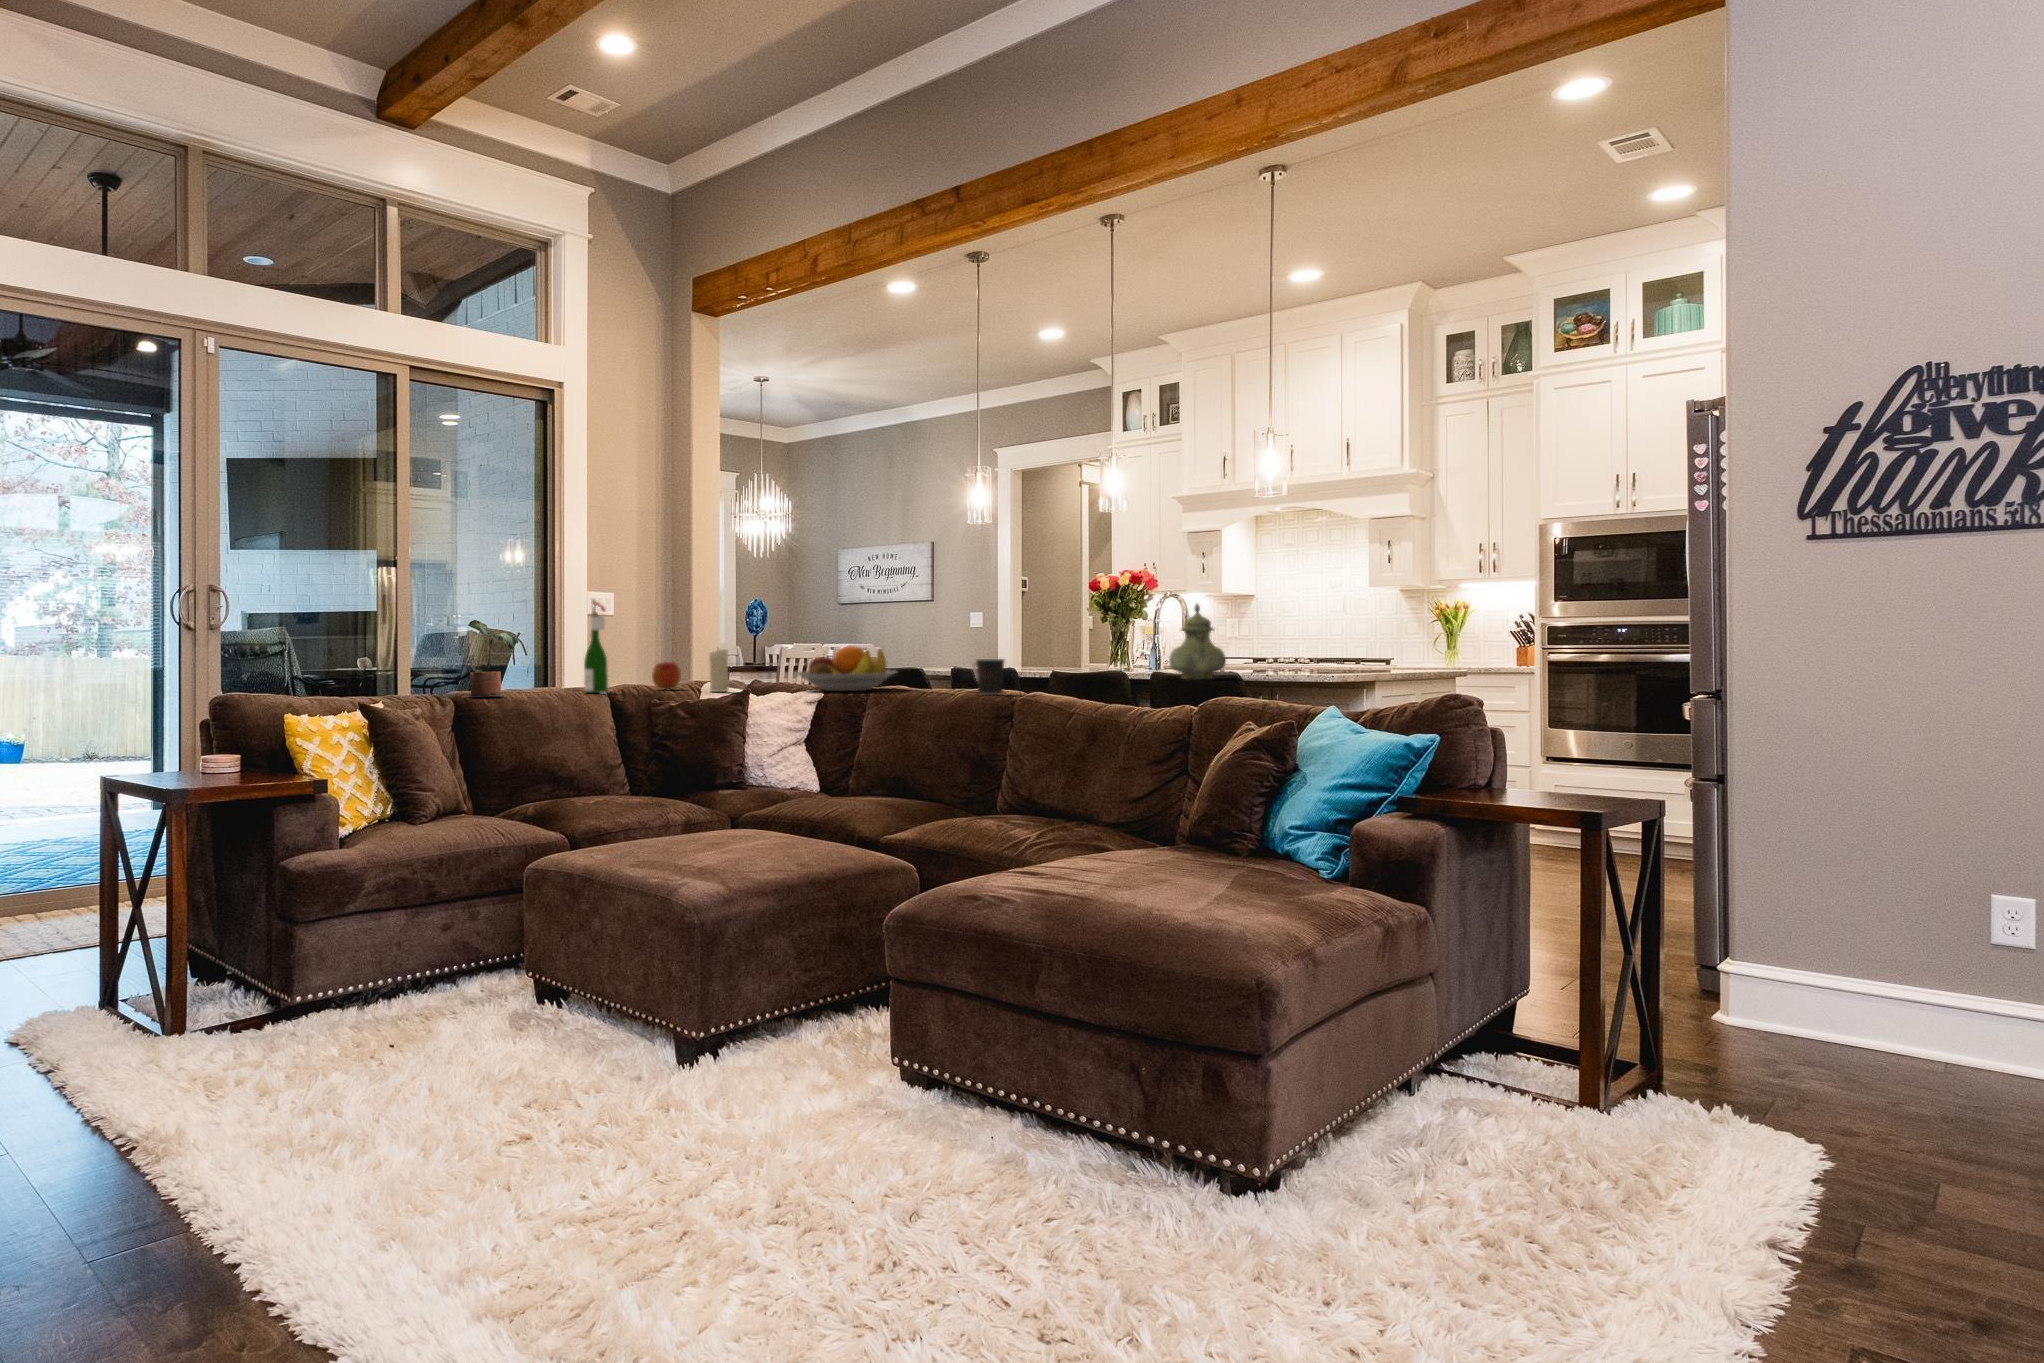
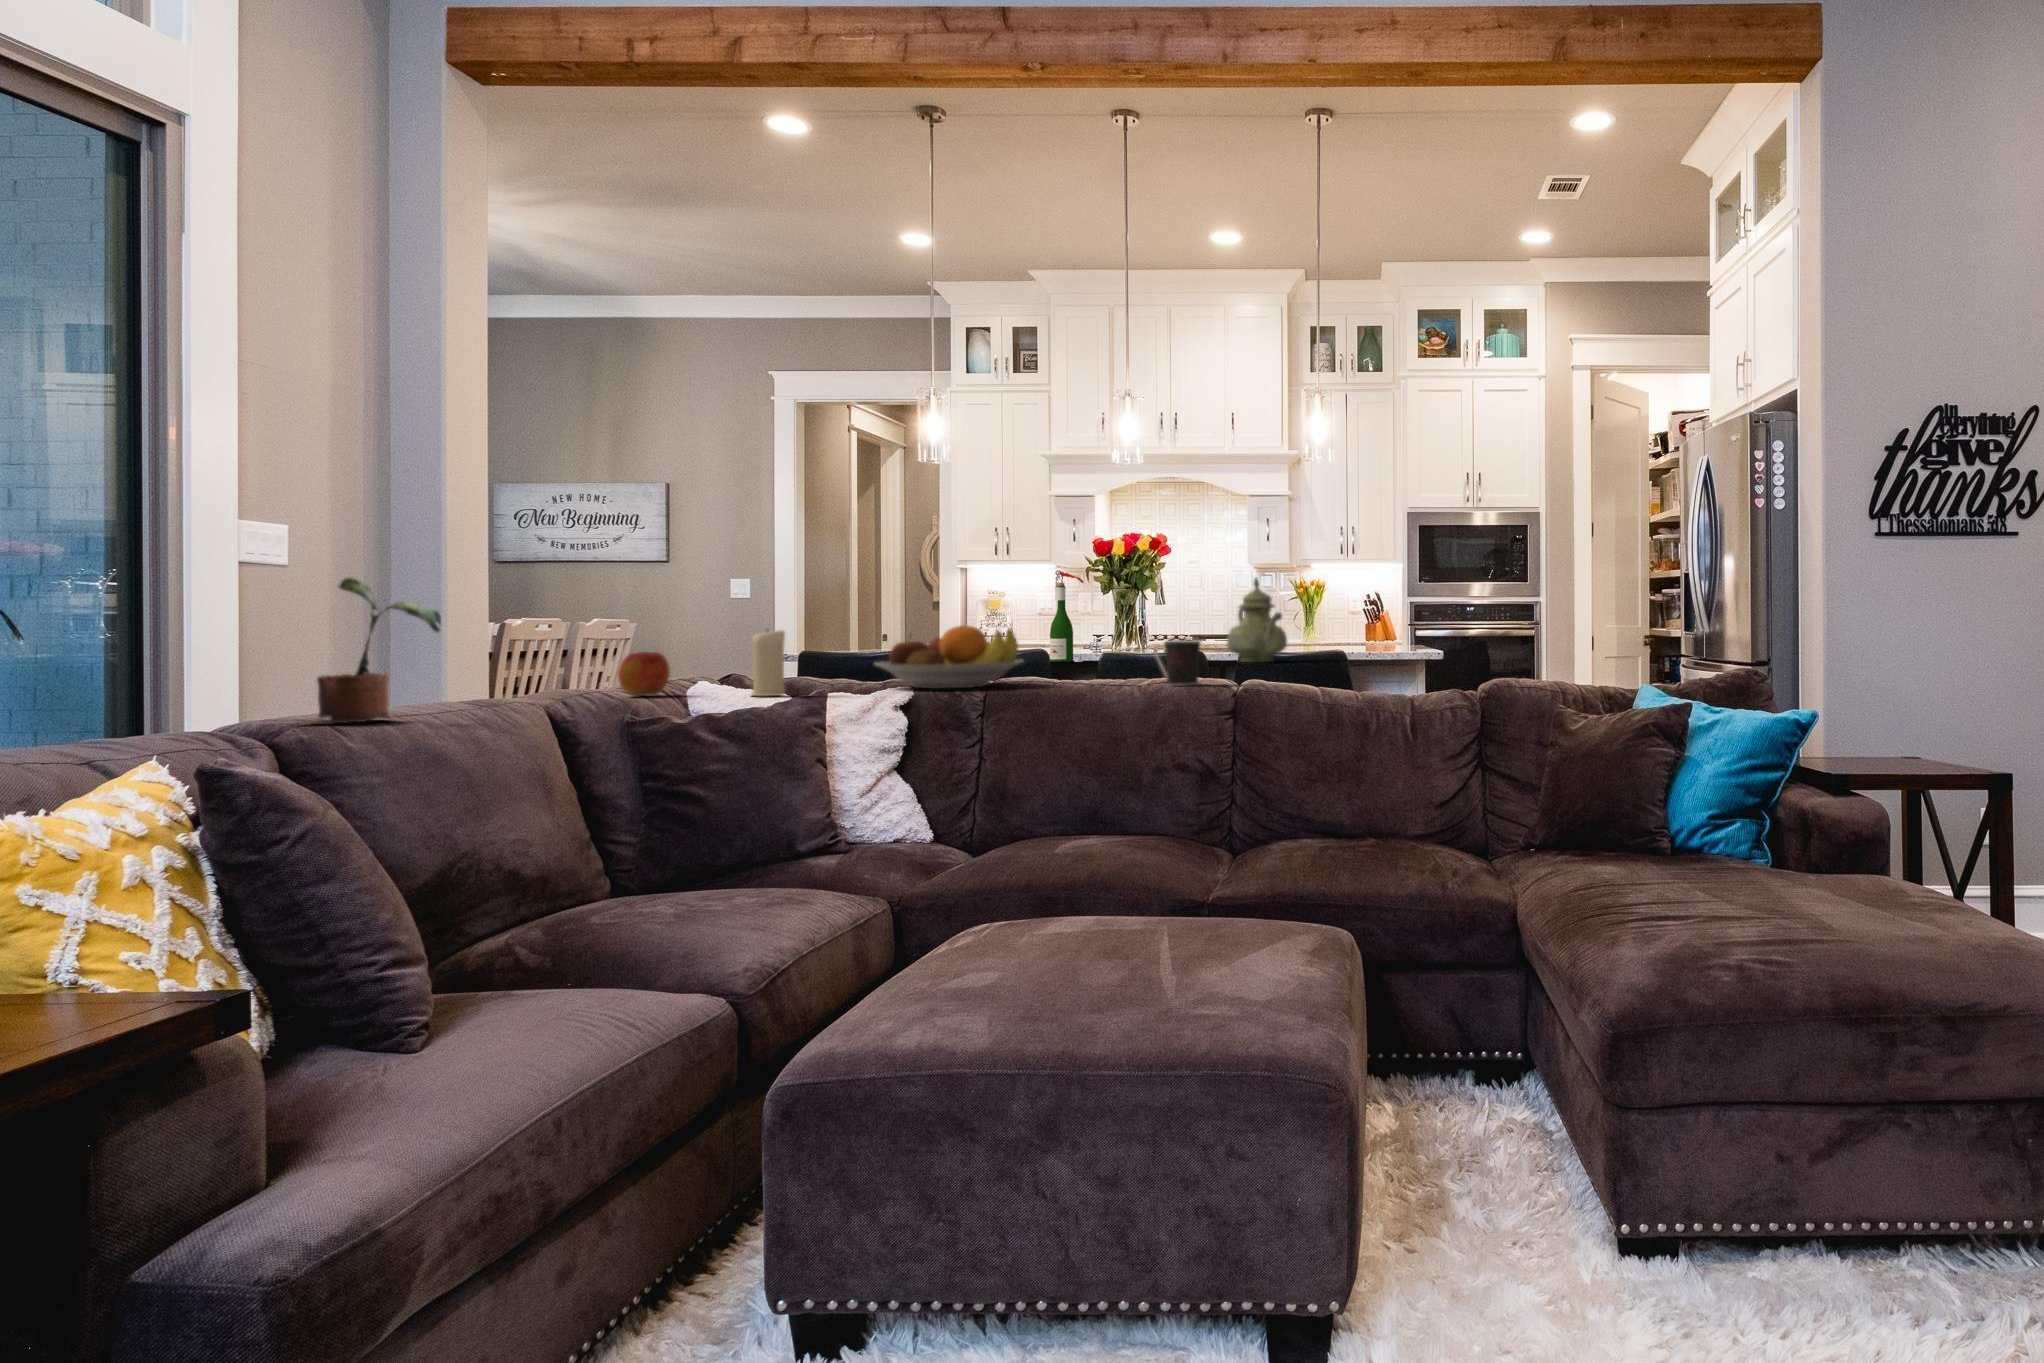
wine bottle: present [584,600,608,693] -> present [1050,570,1084,662]

